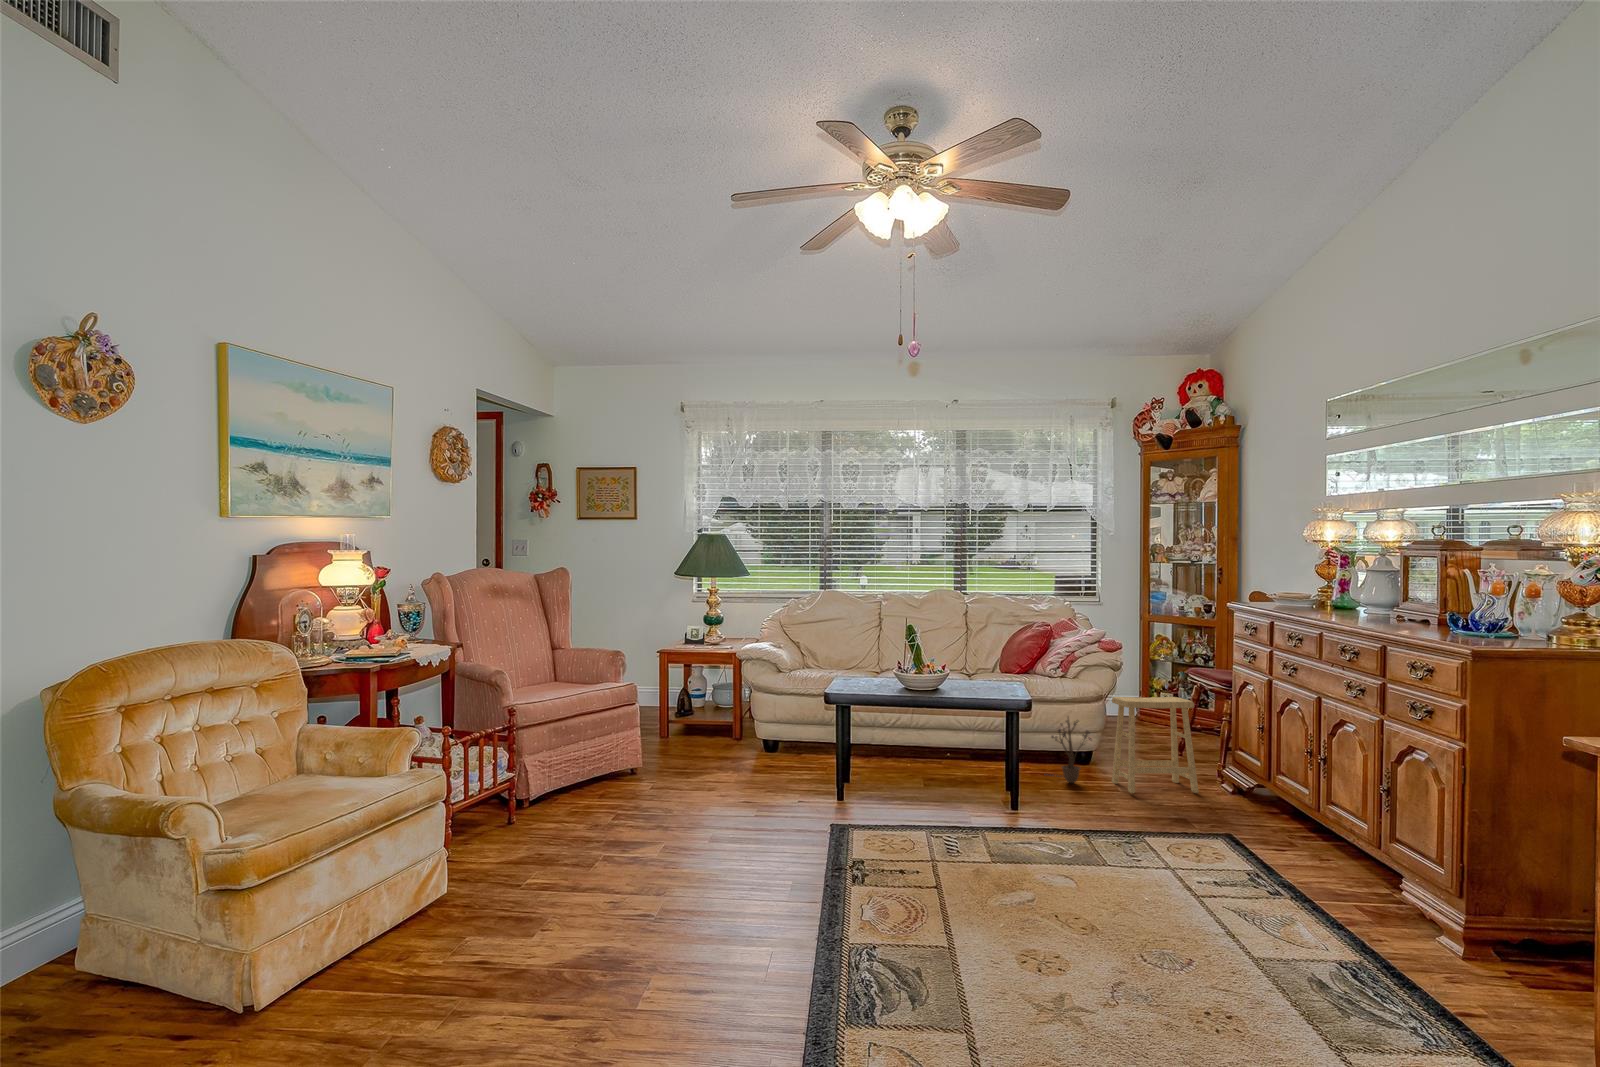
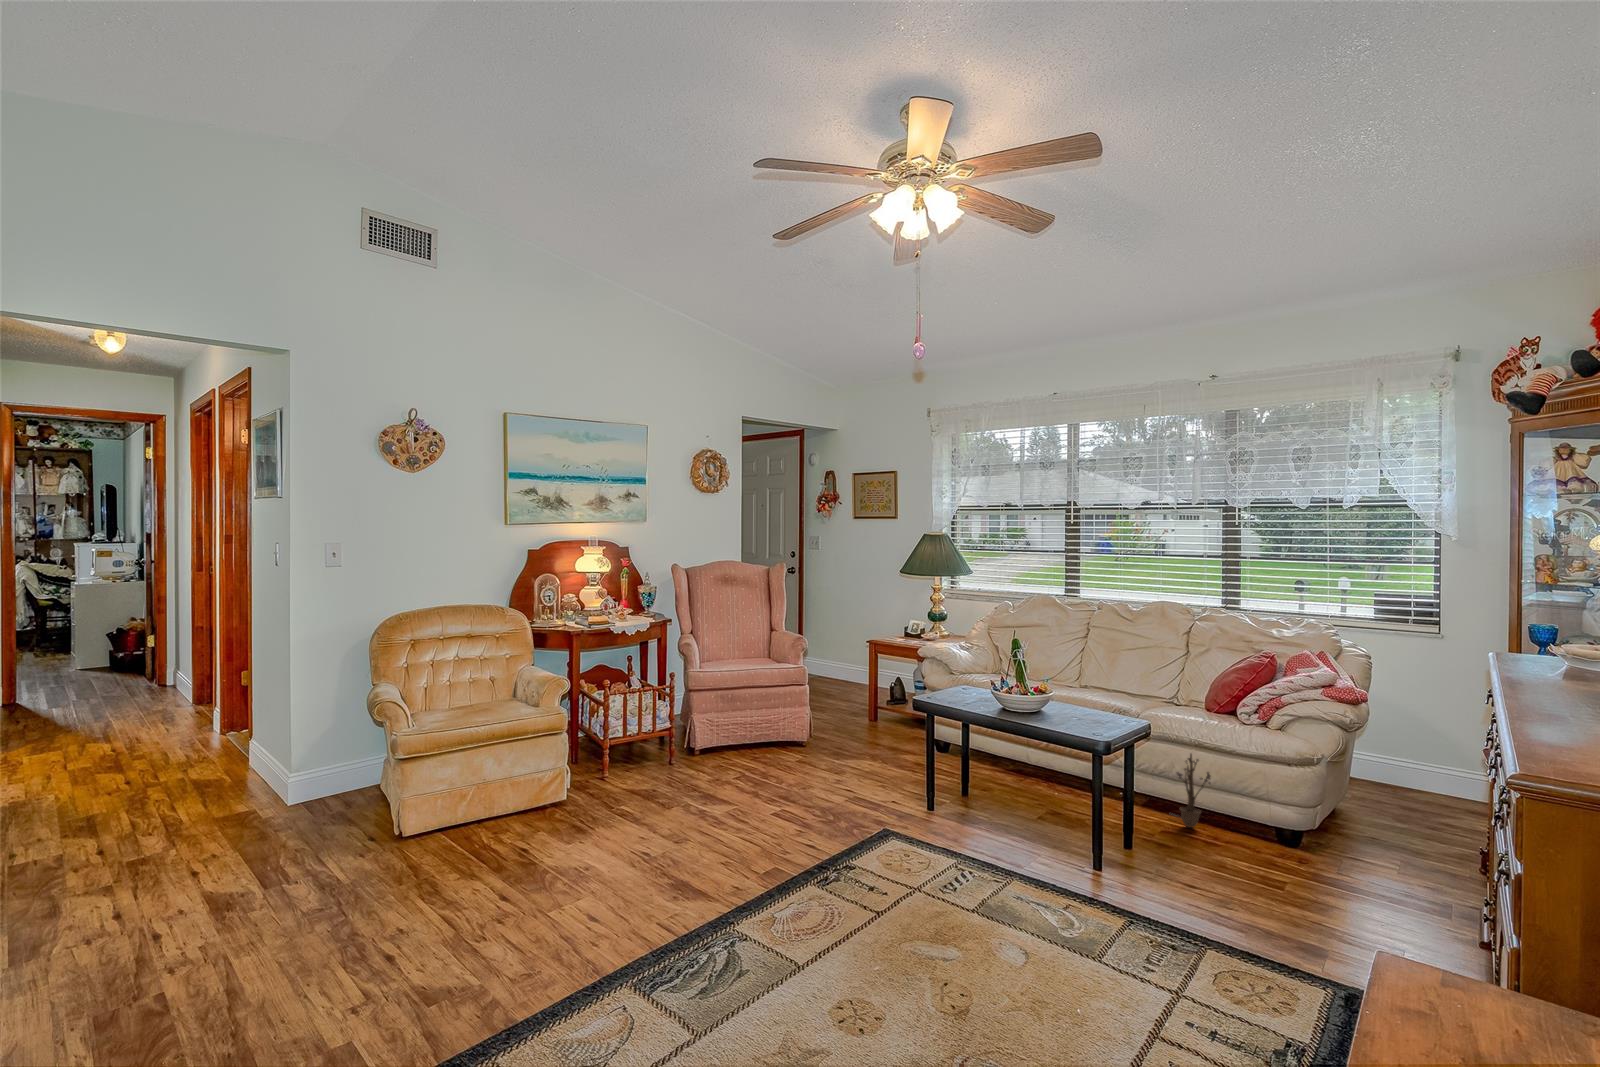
footstool: present [1112,697,1199,793] -> none [1235,740,1332,866]

